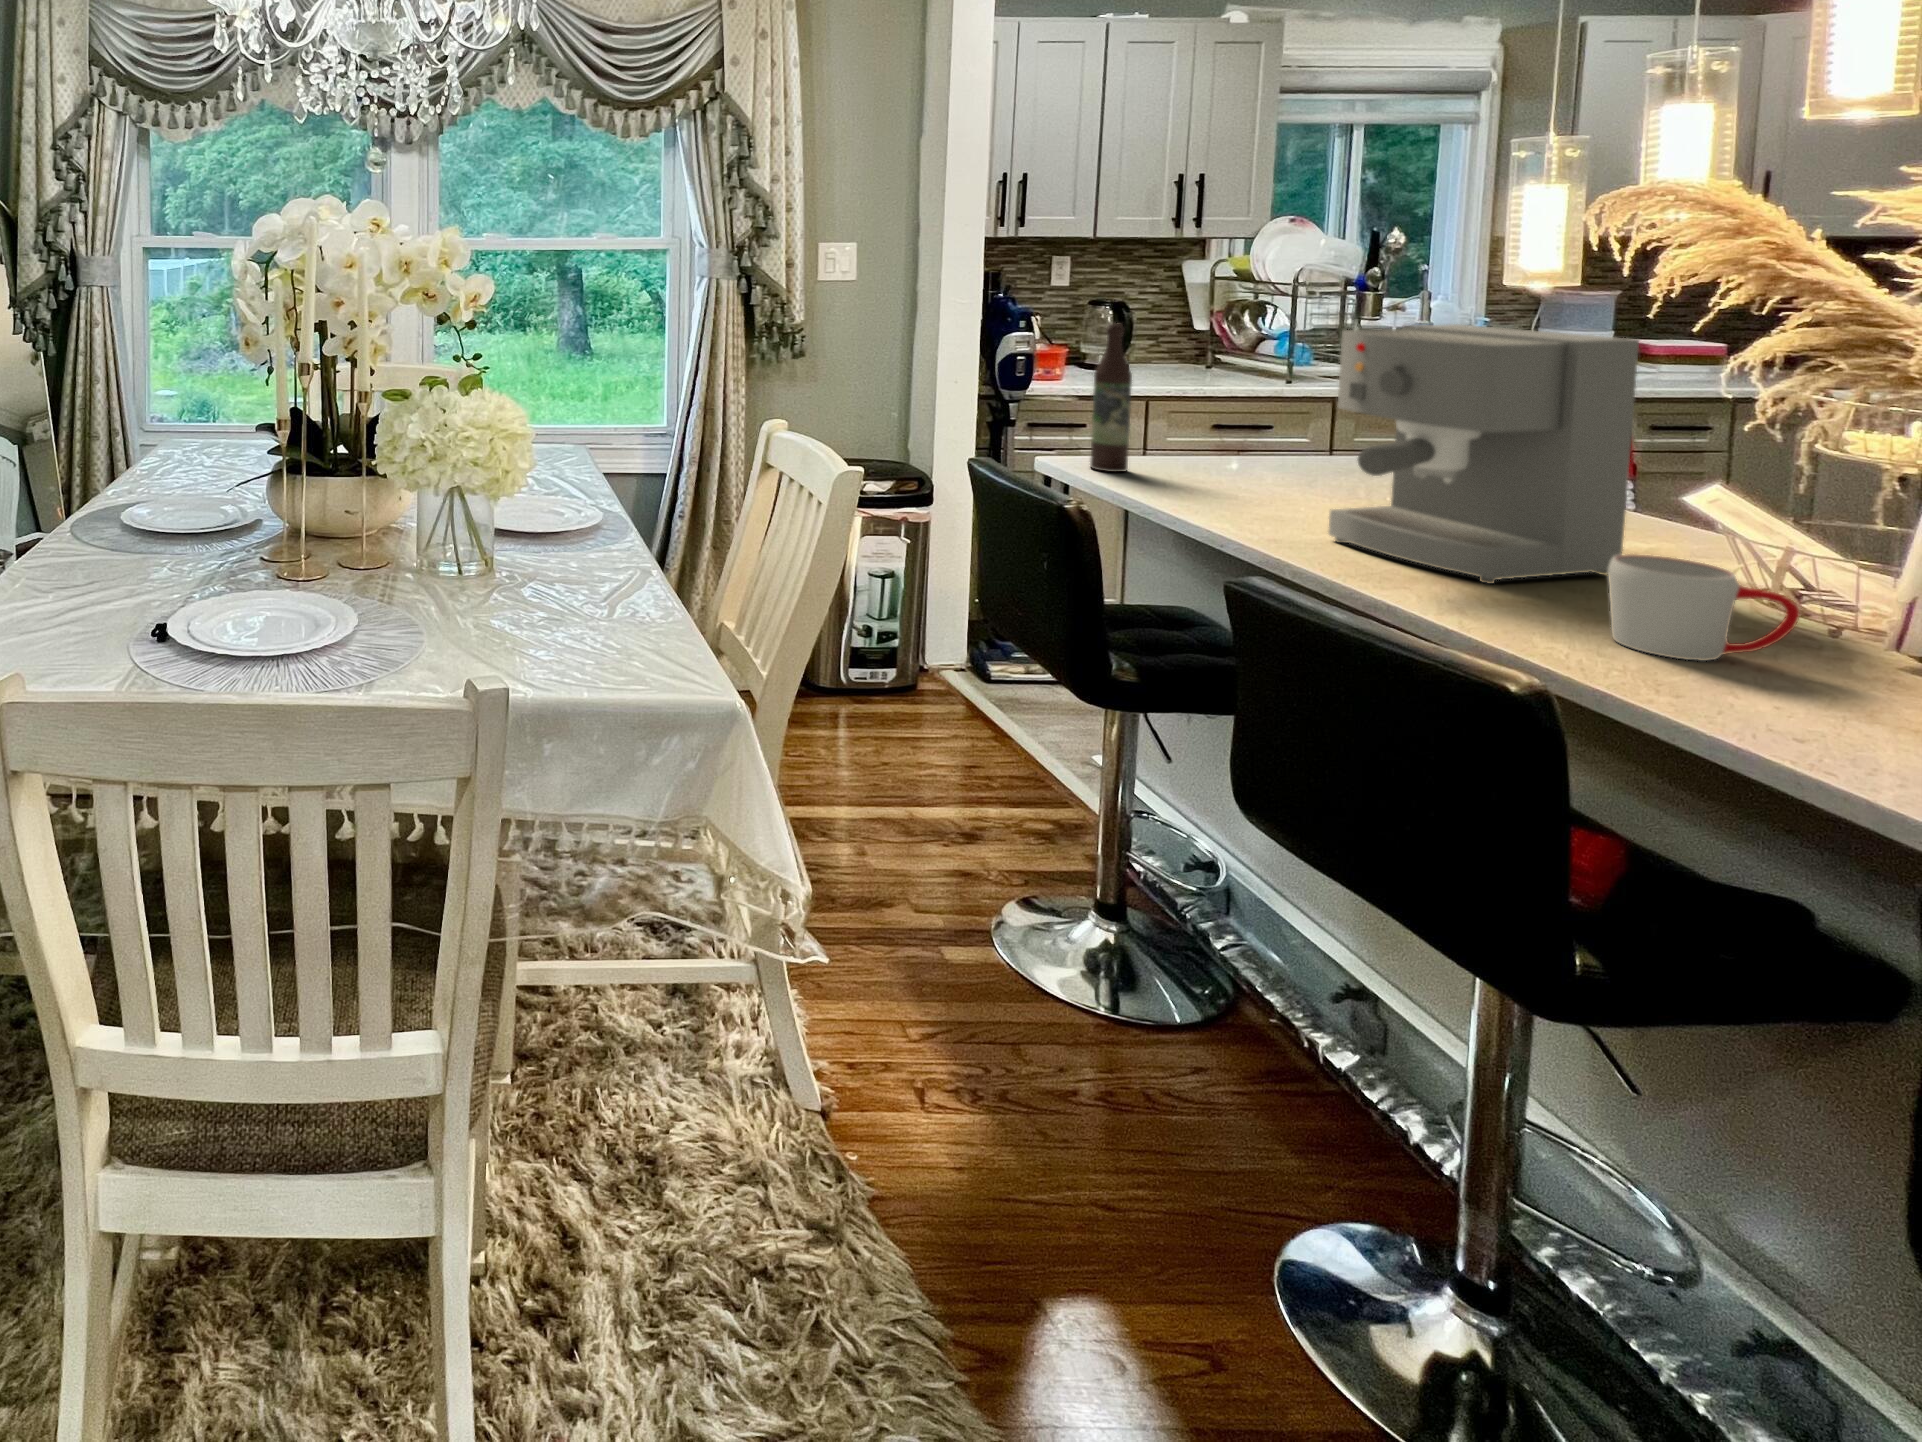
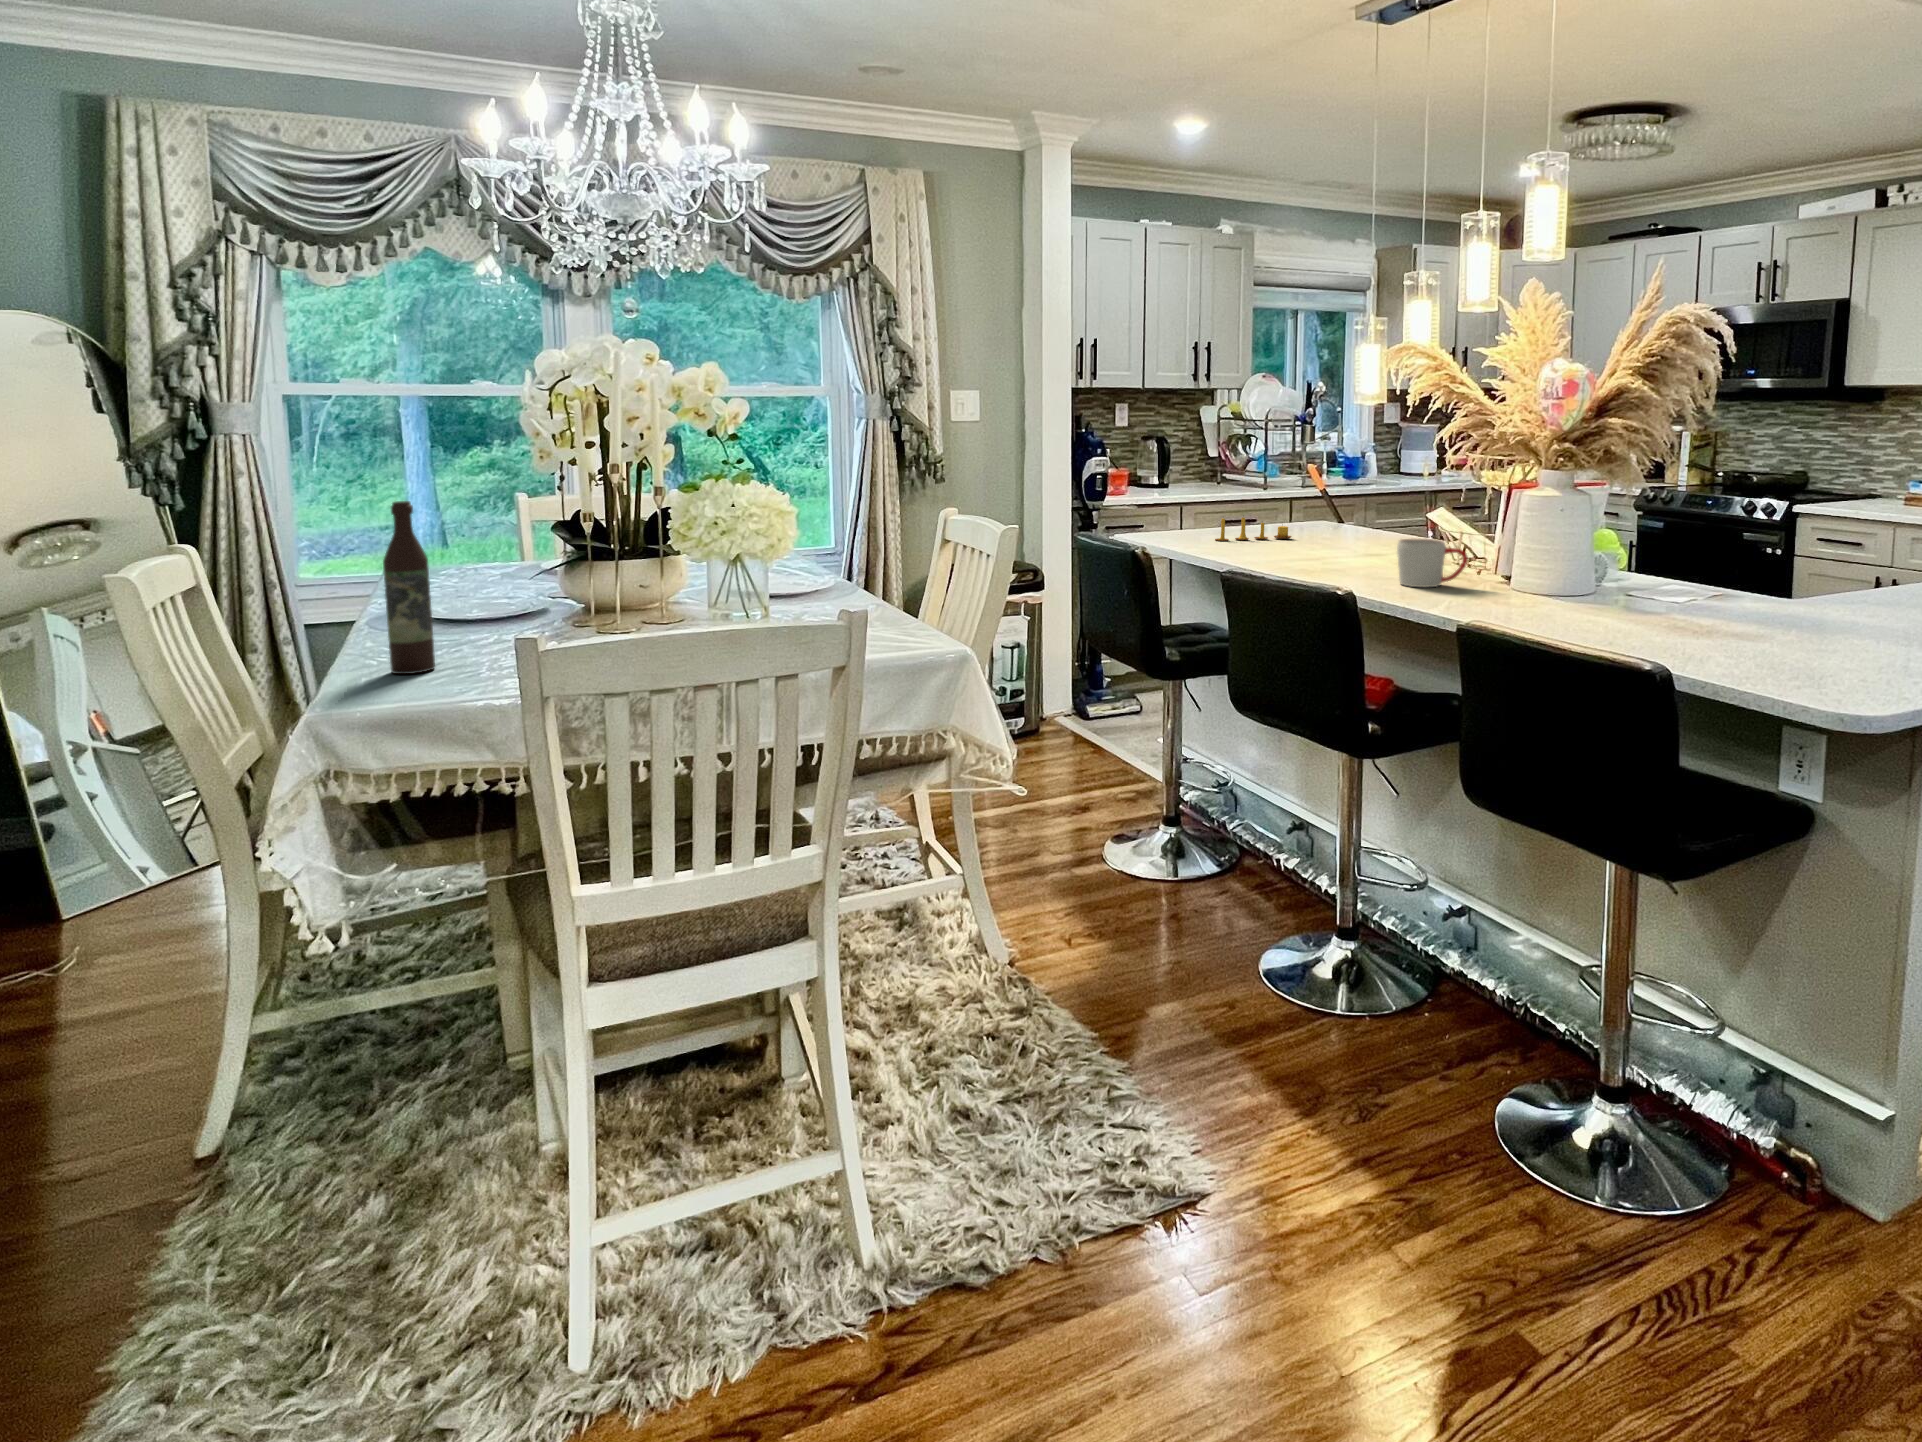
wine bottle: present [1090,323,1132,472] -> present [383,501,435,674]
coffee maker: present [1329,324,1639,584] -> none [1280,427,1415,569]
candle: none [1202,447,1346,491] -> present [1215,517,1291,541]

